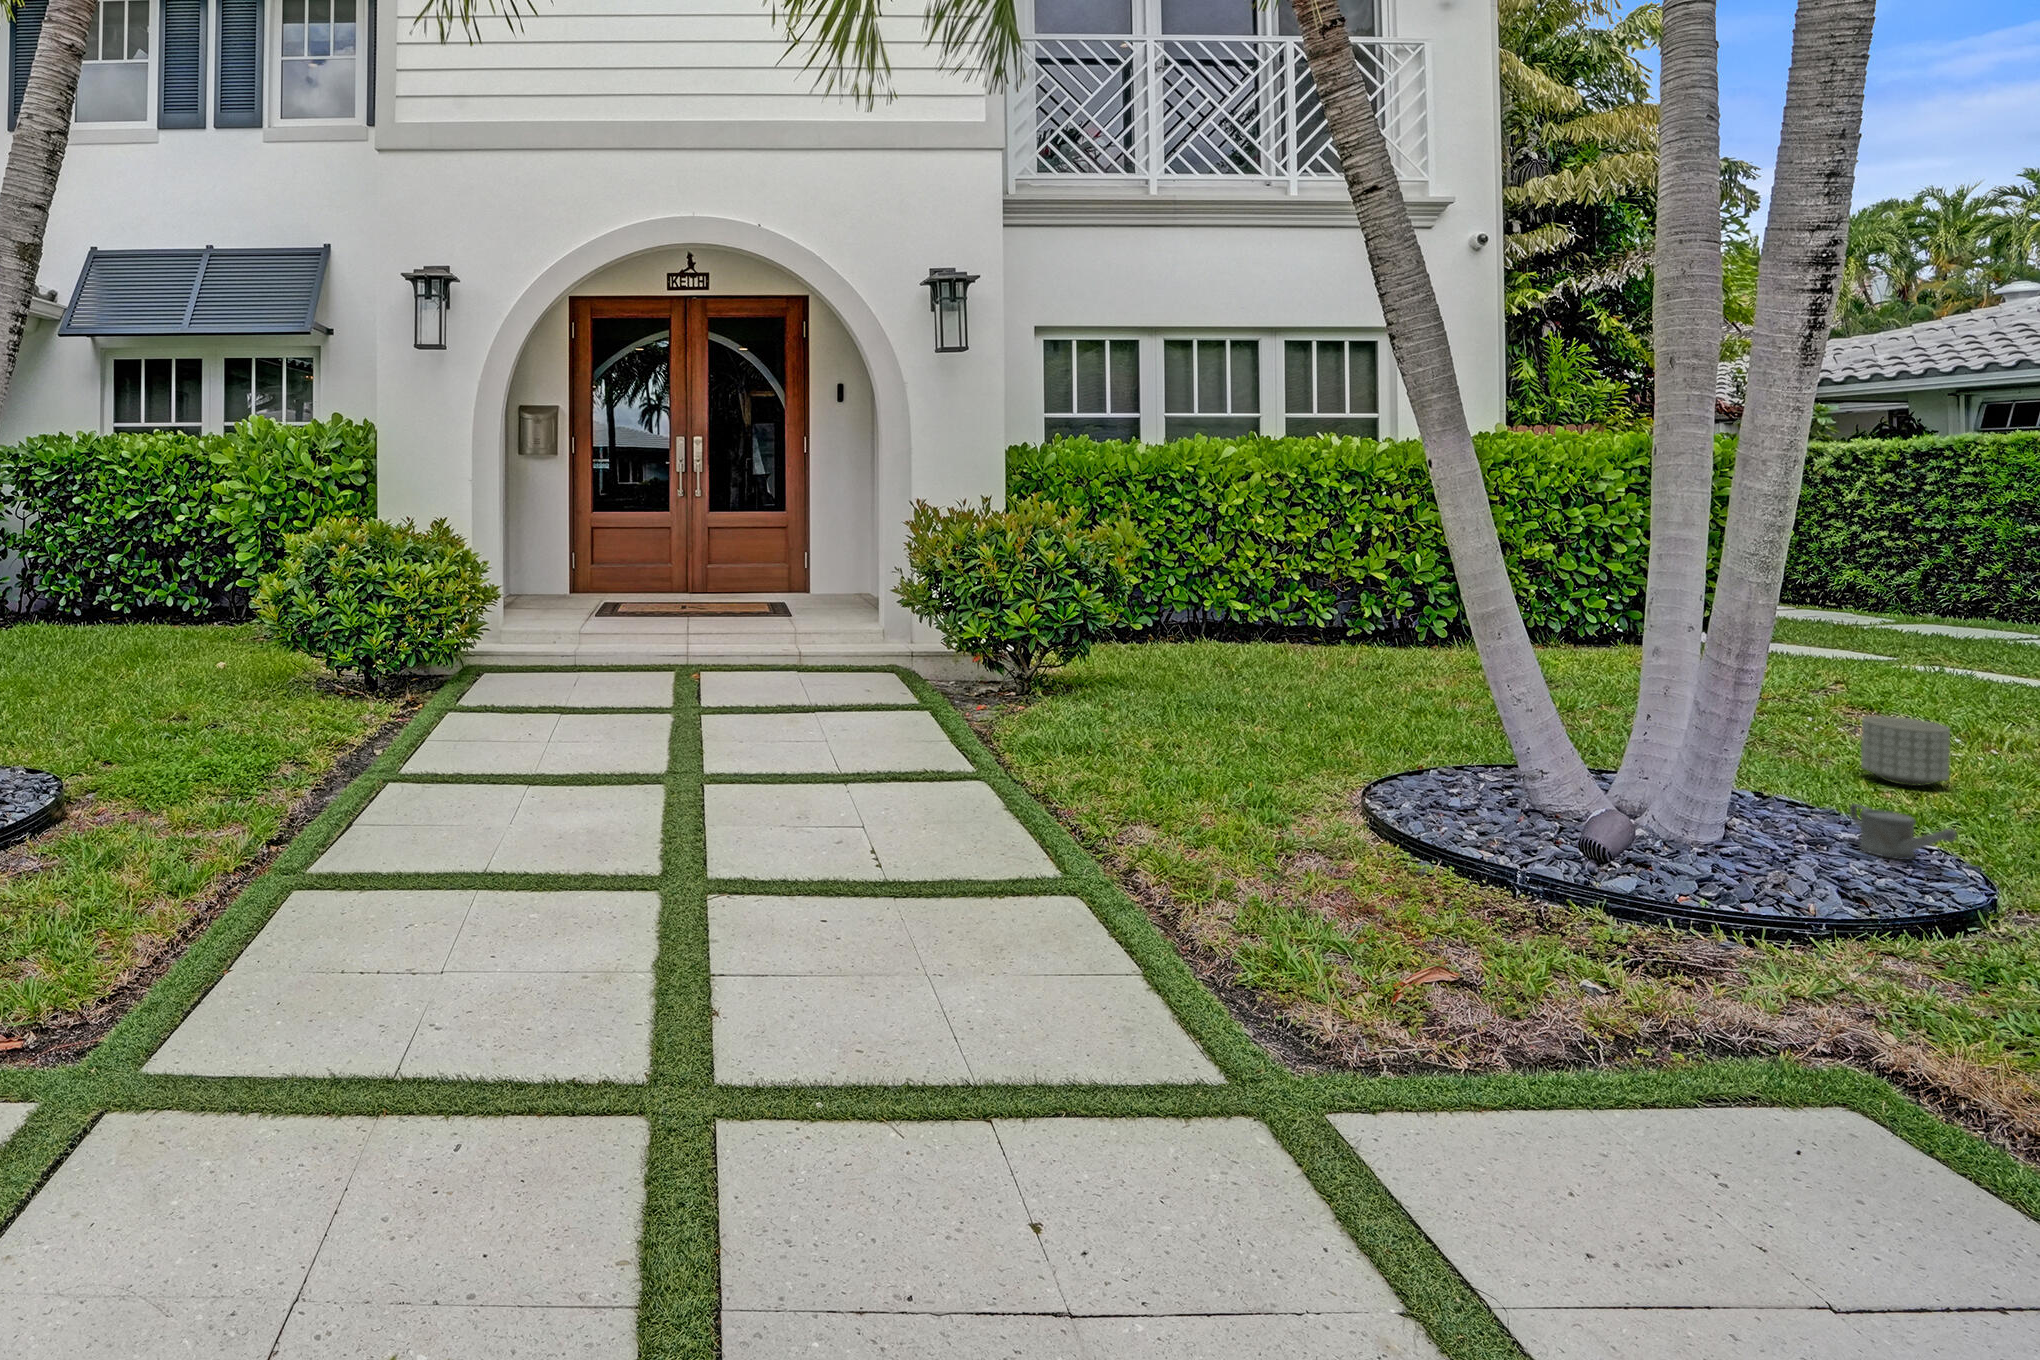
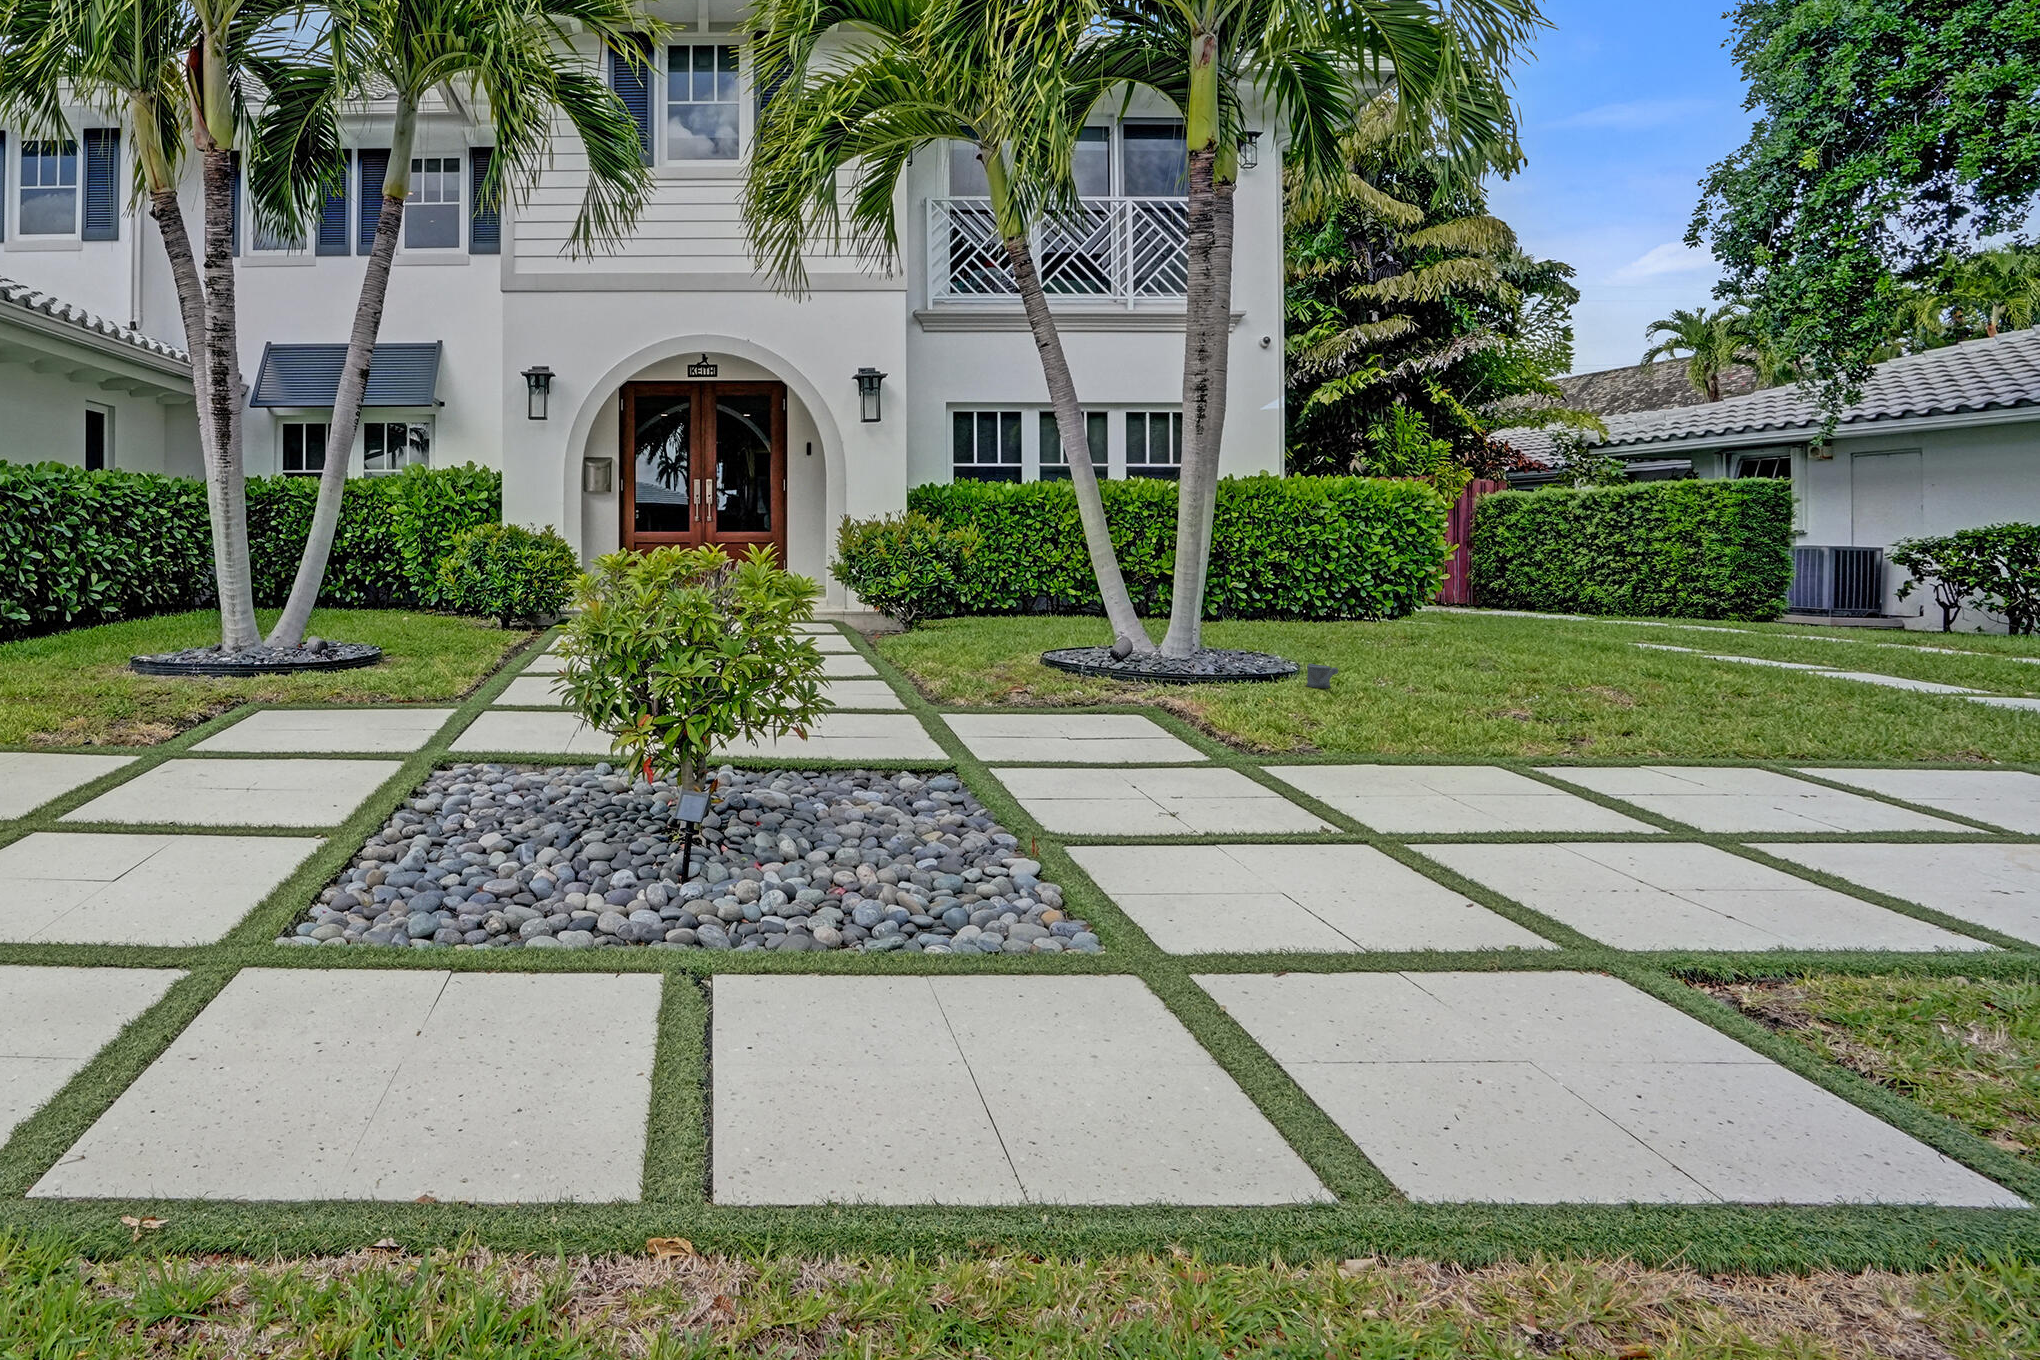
planter: present [1861,716,1950,786] -> none [1364,632,1406,669]

